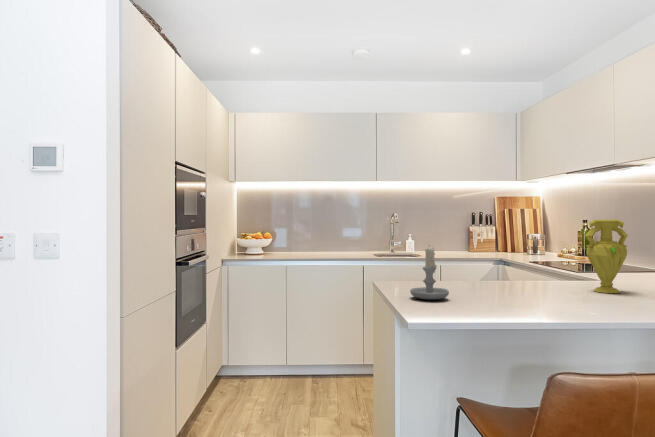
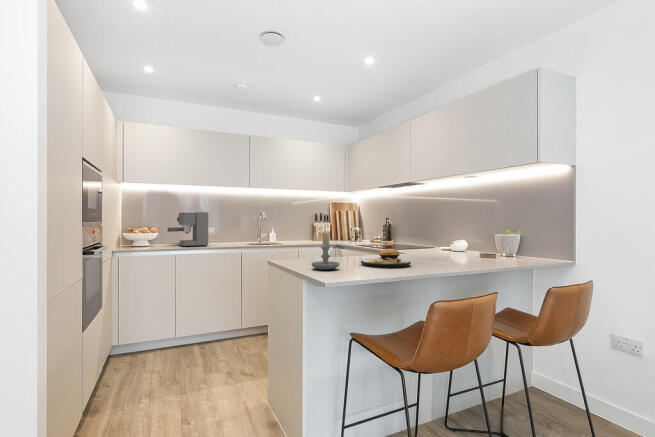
coffee maker: none [279,214,325,256] -> present [167,212,208,246]
vase: present [585,220,628,293] -> none [410,214,434,260]
plate: none [491,261,570,303] -> present [361,248,411,268]

